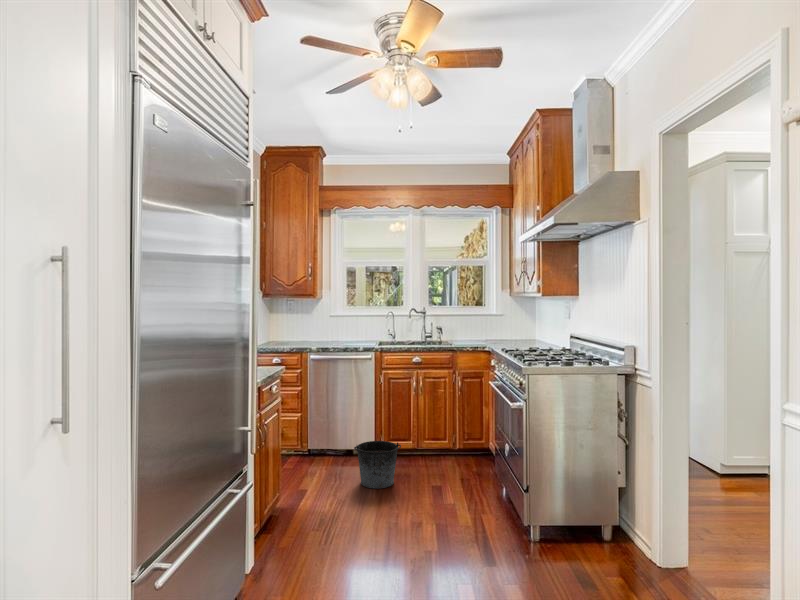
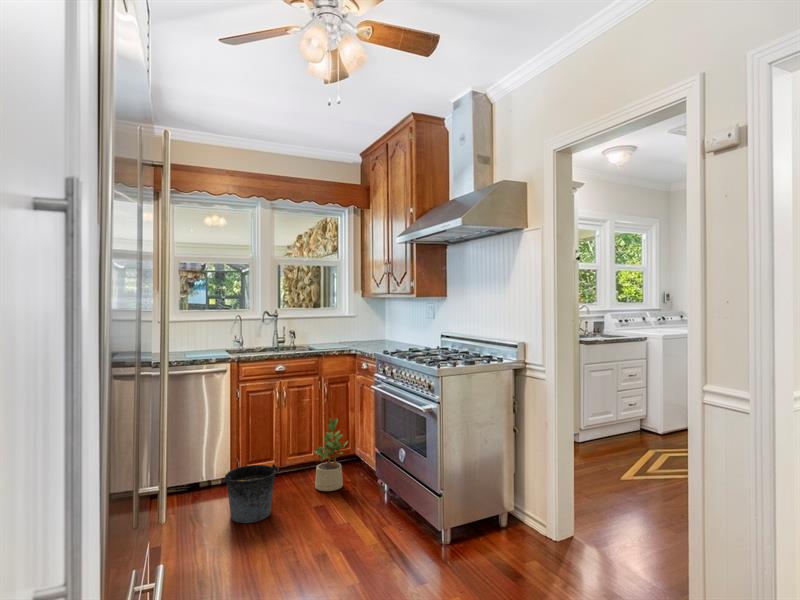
potted plant: none [439,408,471,476] -> present [314,418,348,491]

